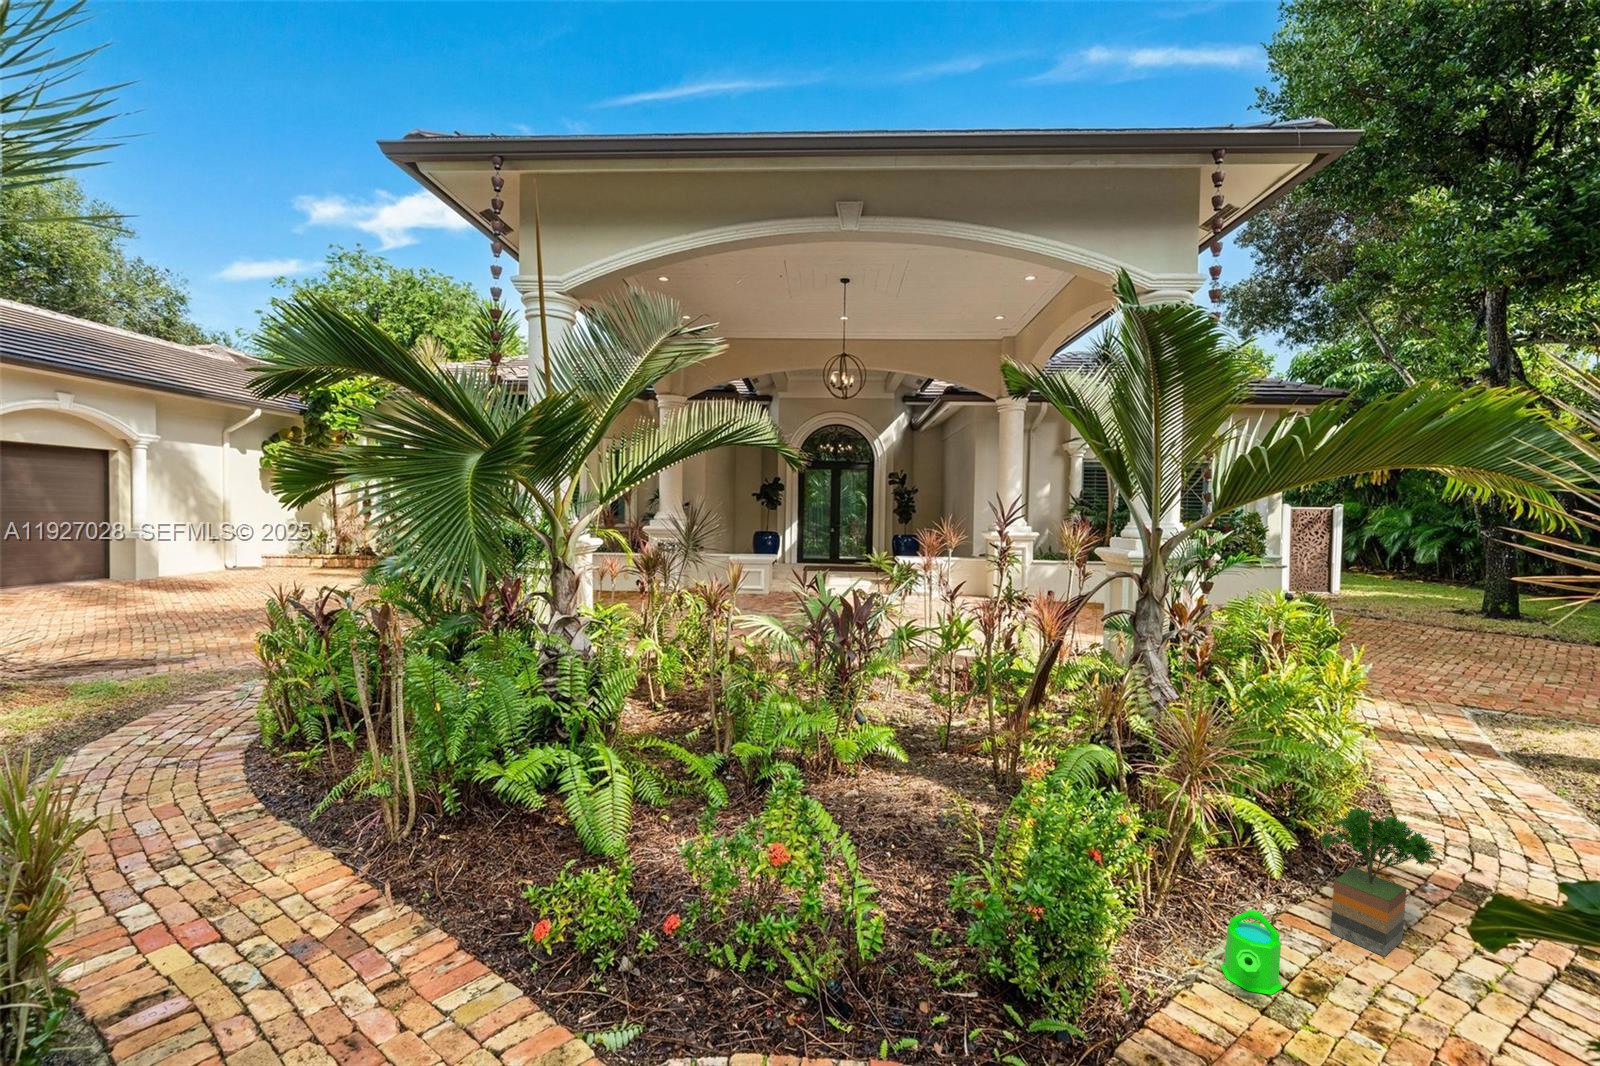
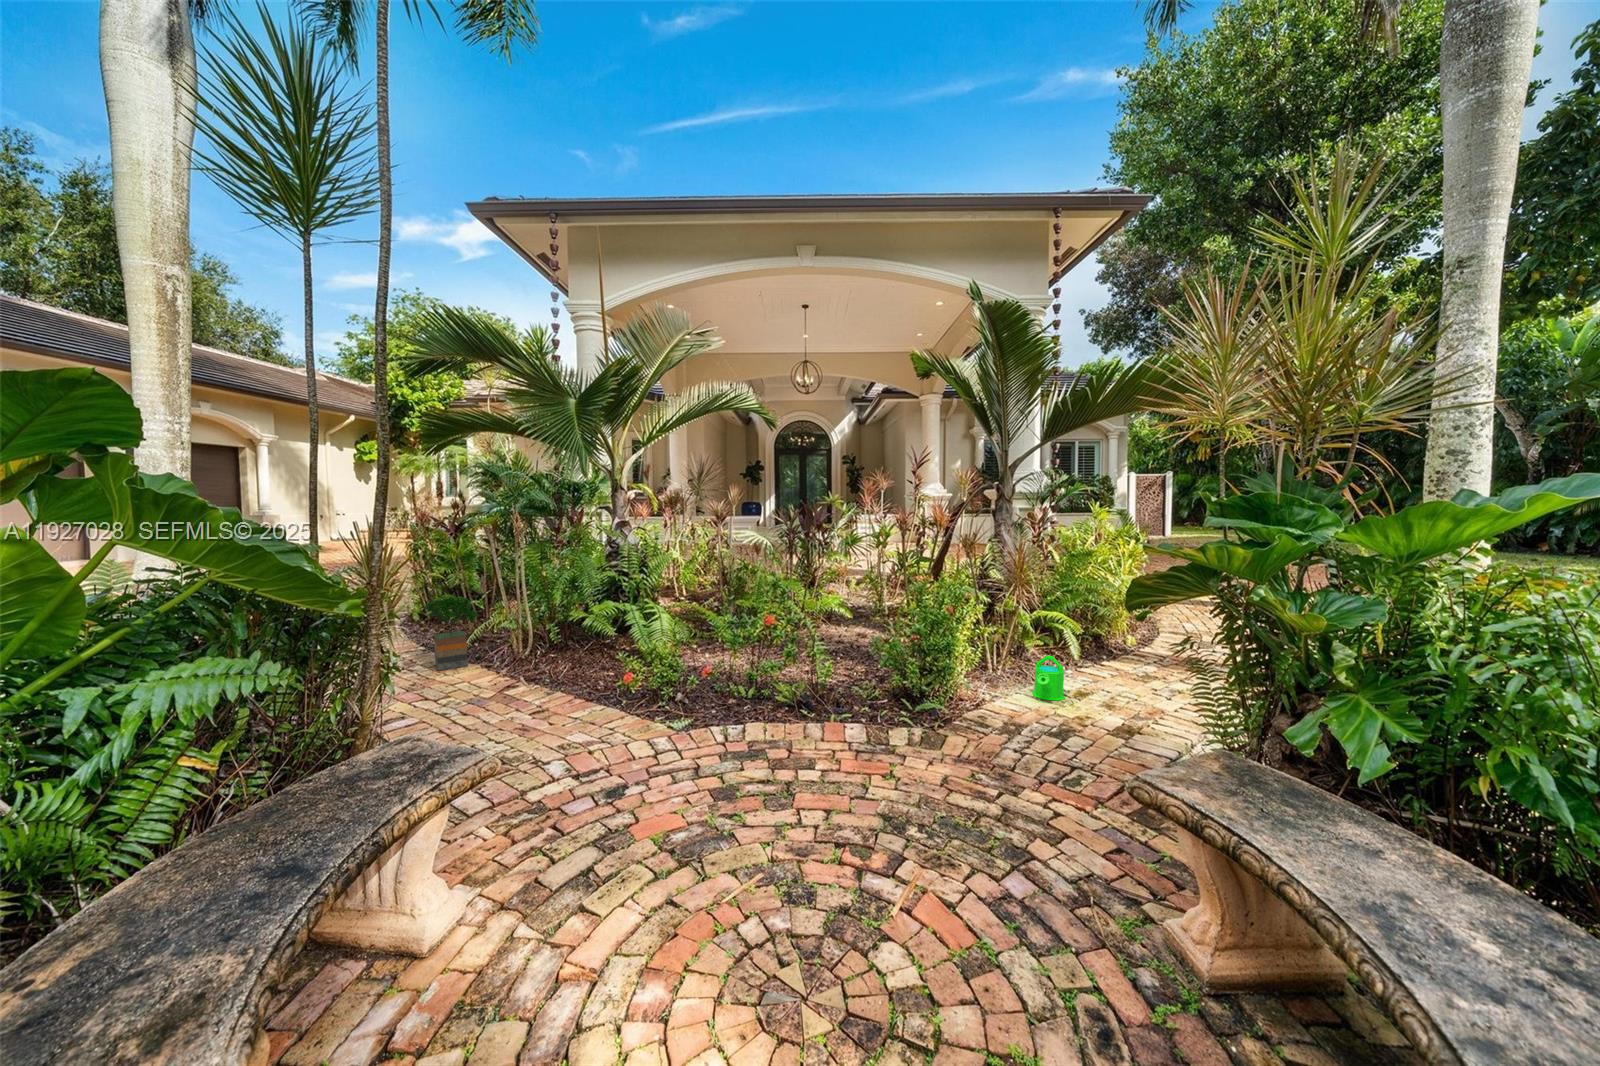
potted tree: present [1321,808,1436,957] -> present [423,596,477,671]

